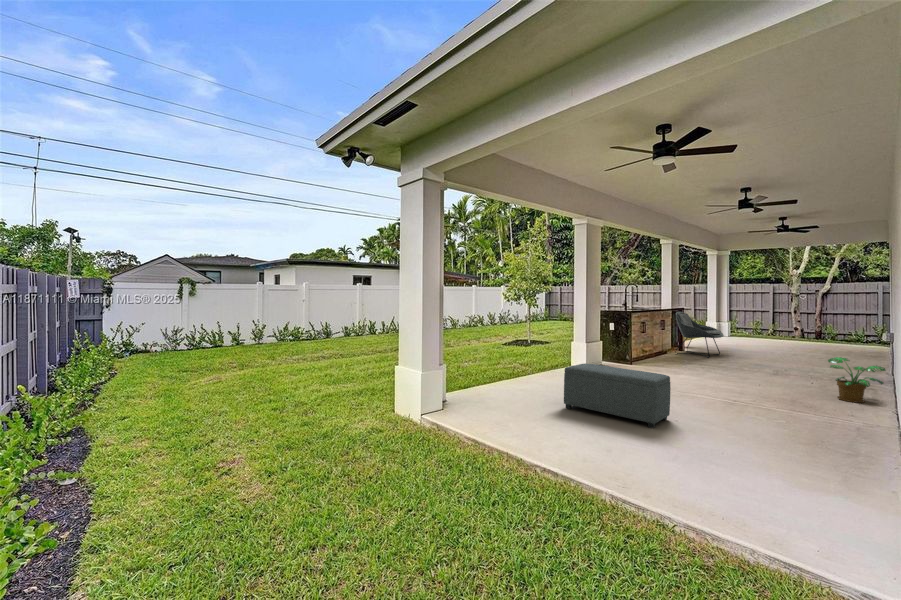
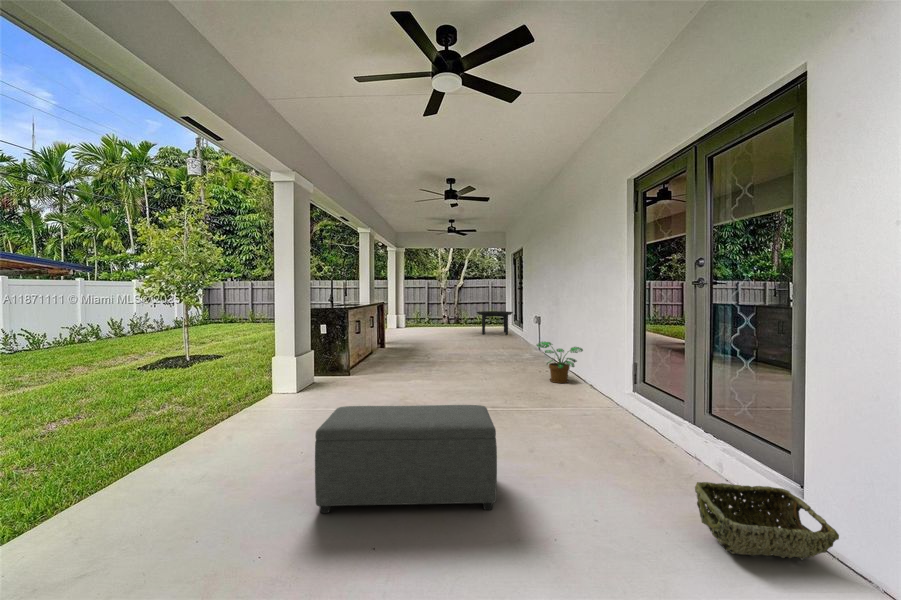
lounge chair: present [676,312,724,358] -> none [378,306,419,353]
round table: none [829,325,896,357] -> present [477,311,513,335]
woven basket: none [769,435,862,489] -> present [695,482,839,560]

